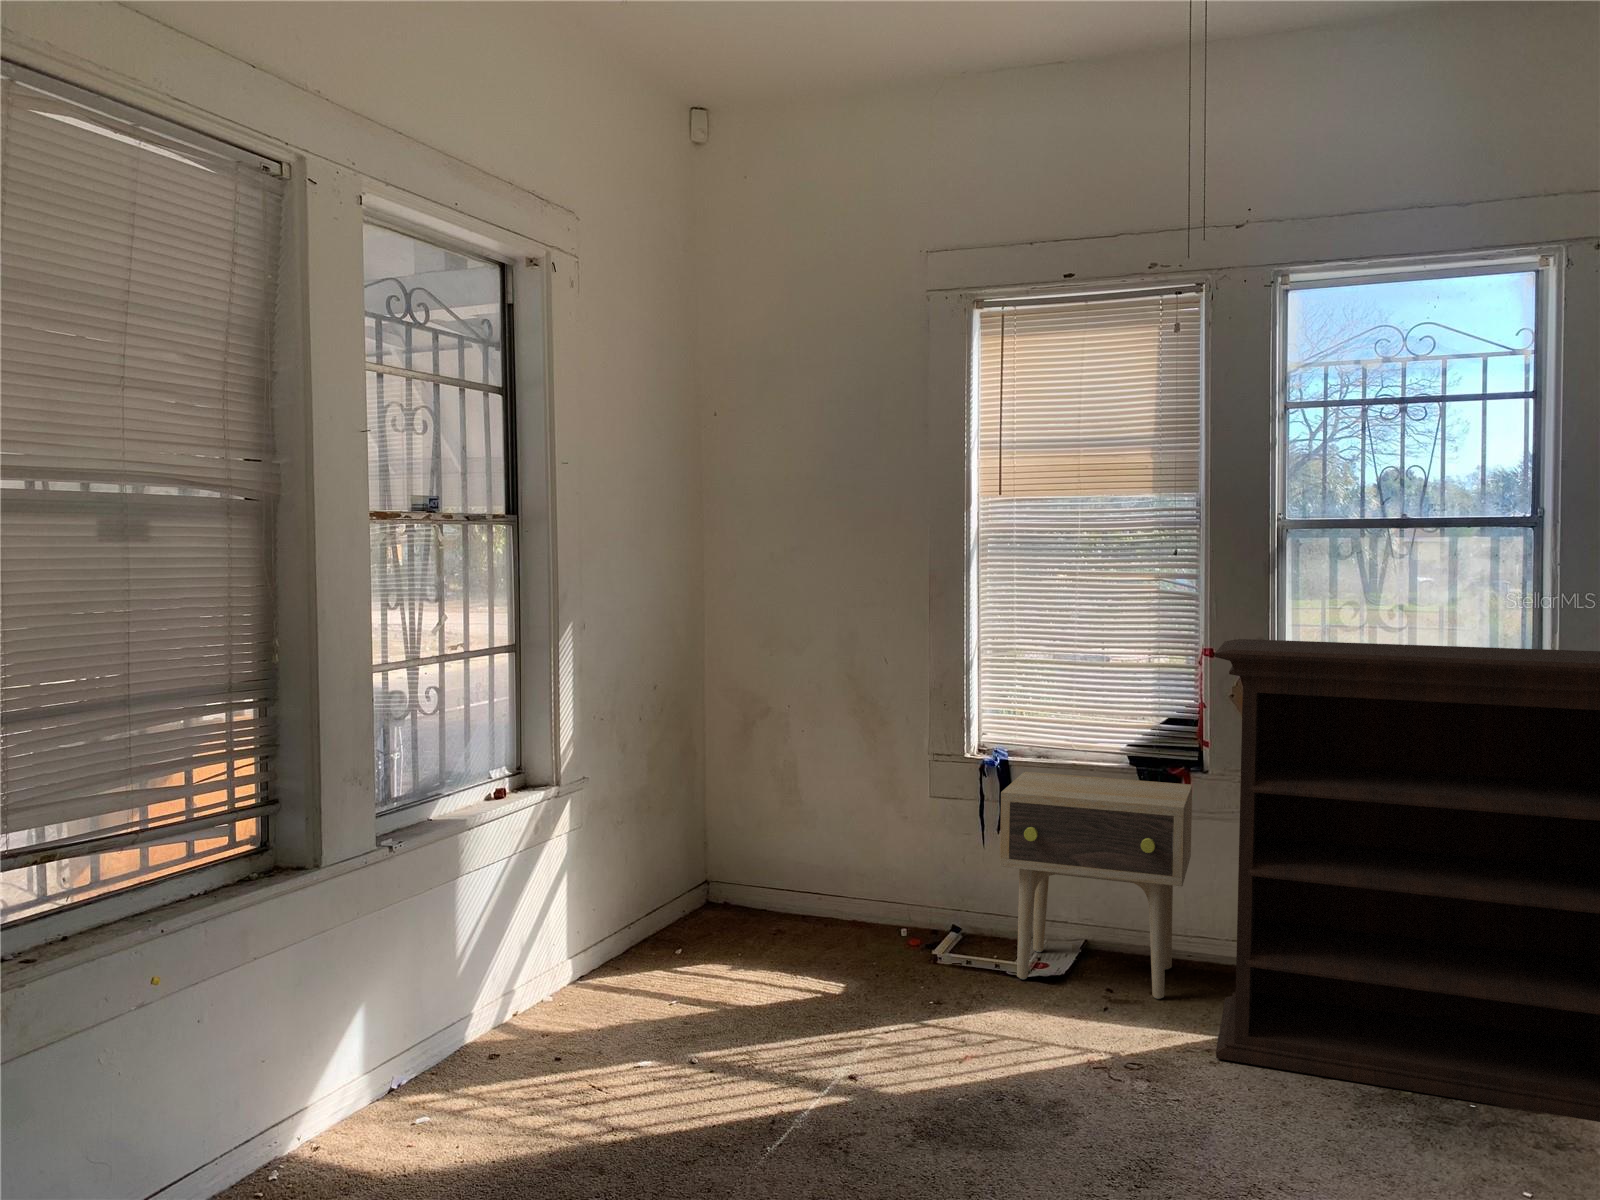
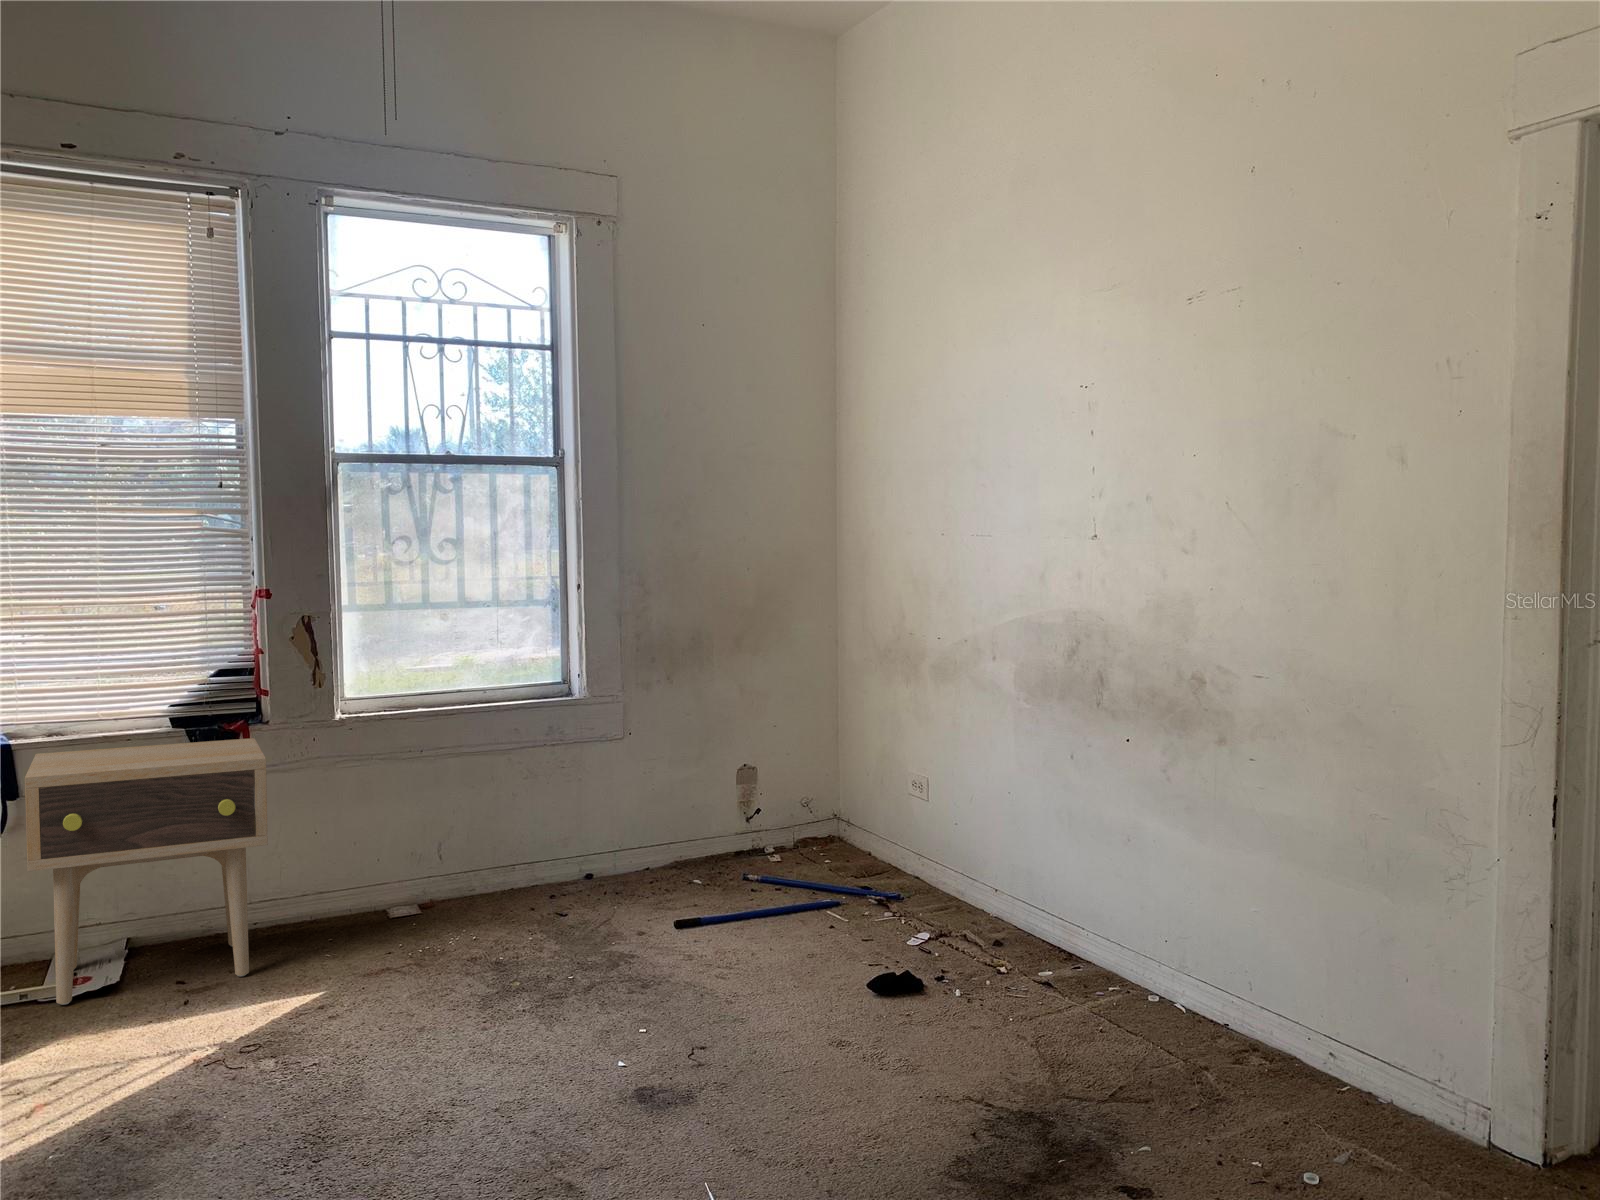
bookshelf: present [1215,639,1600,1122] -> none [299,569,701,1011]

